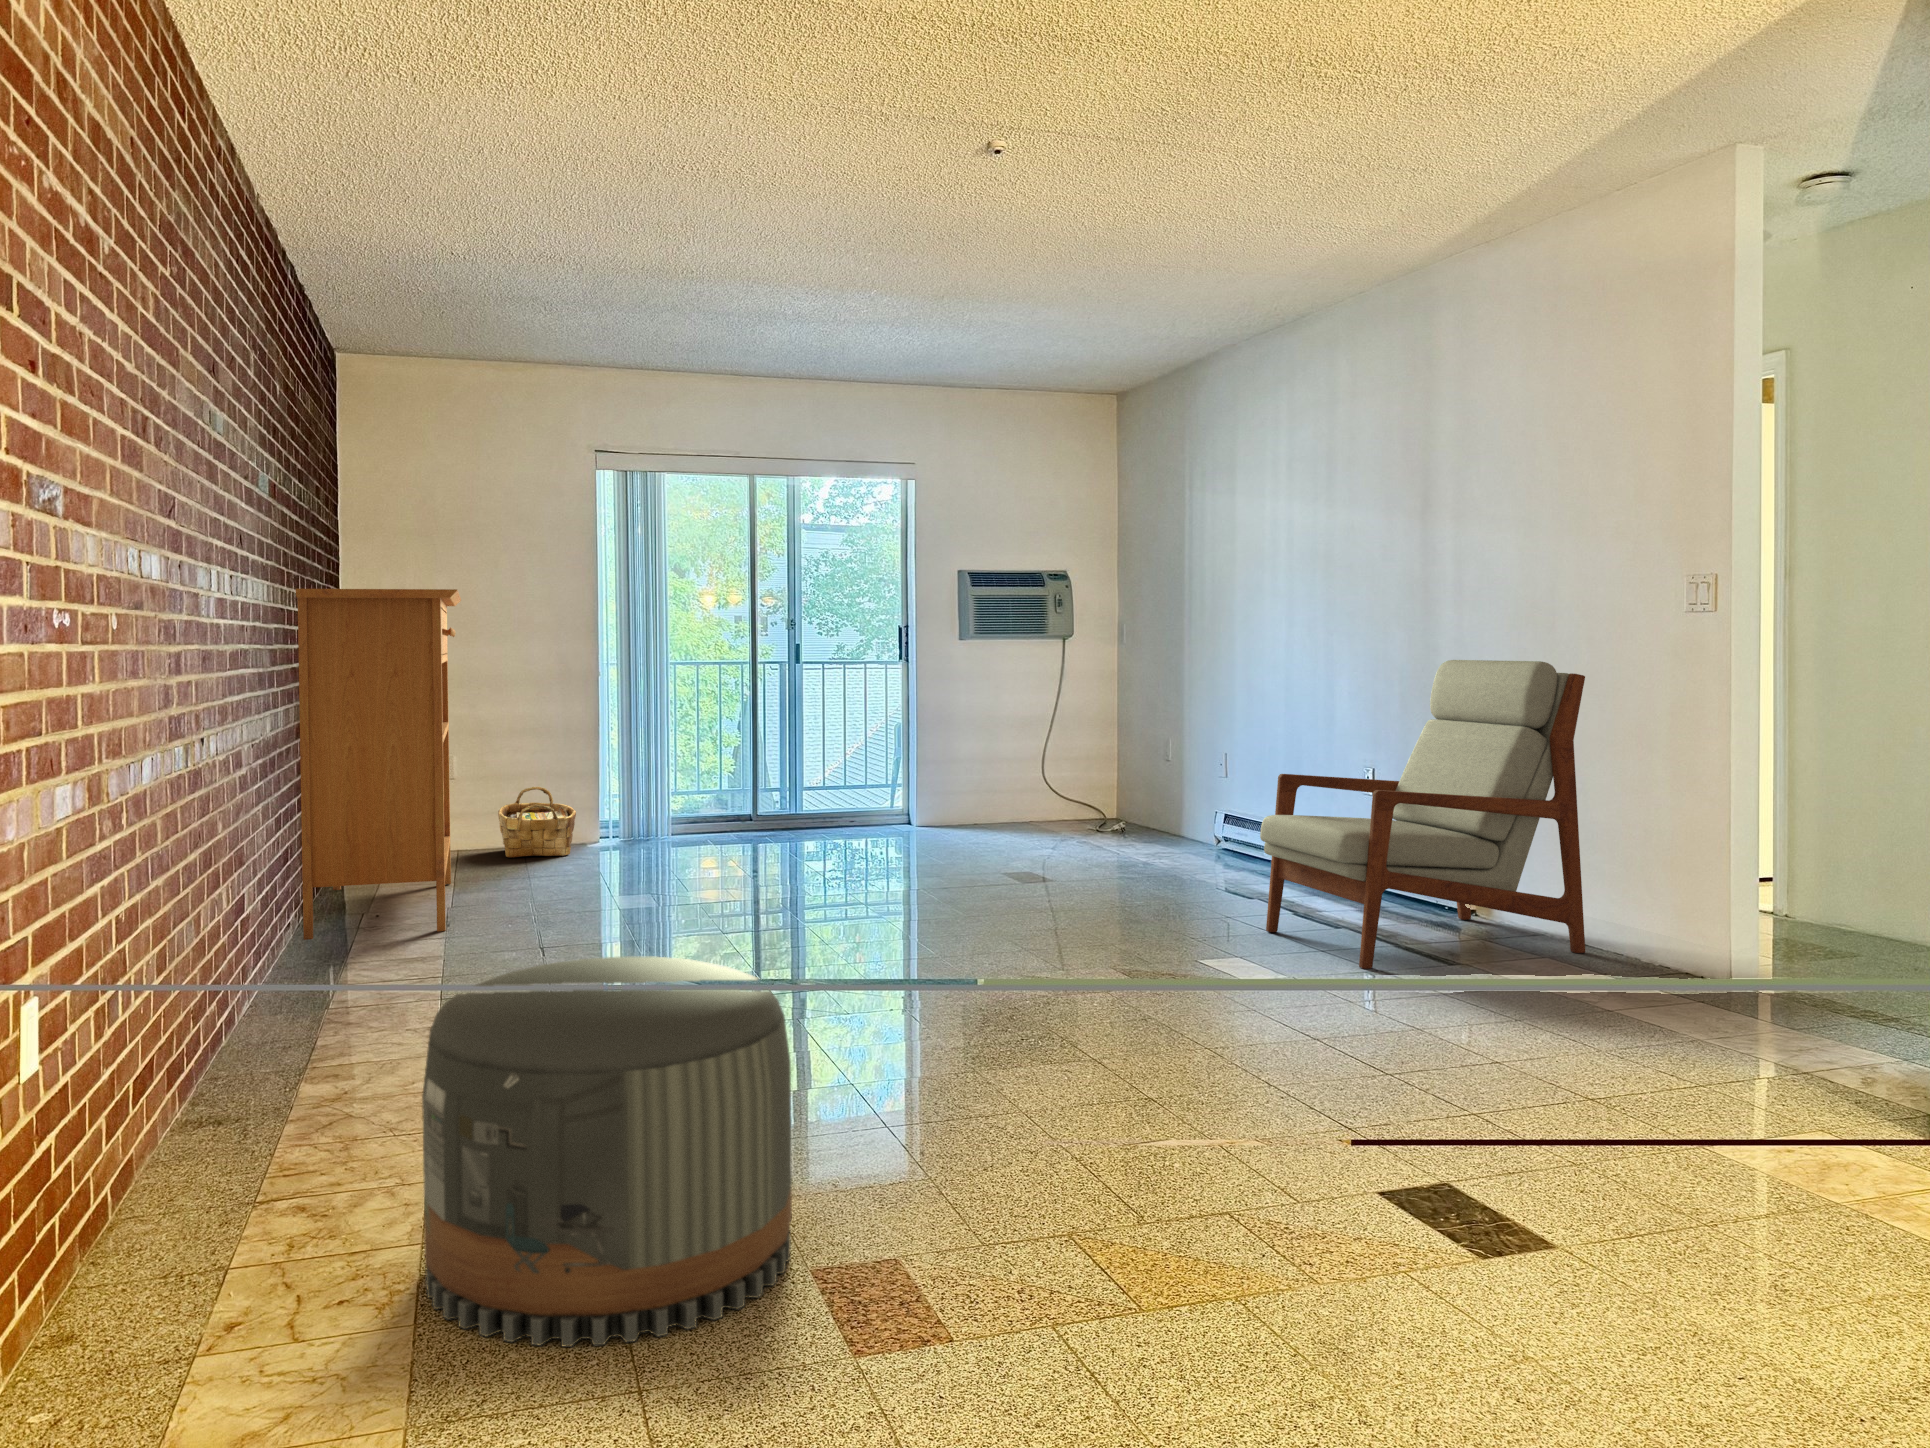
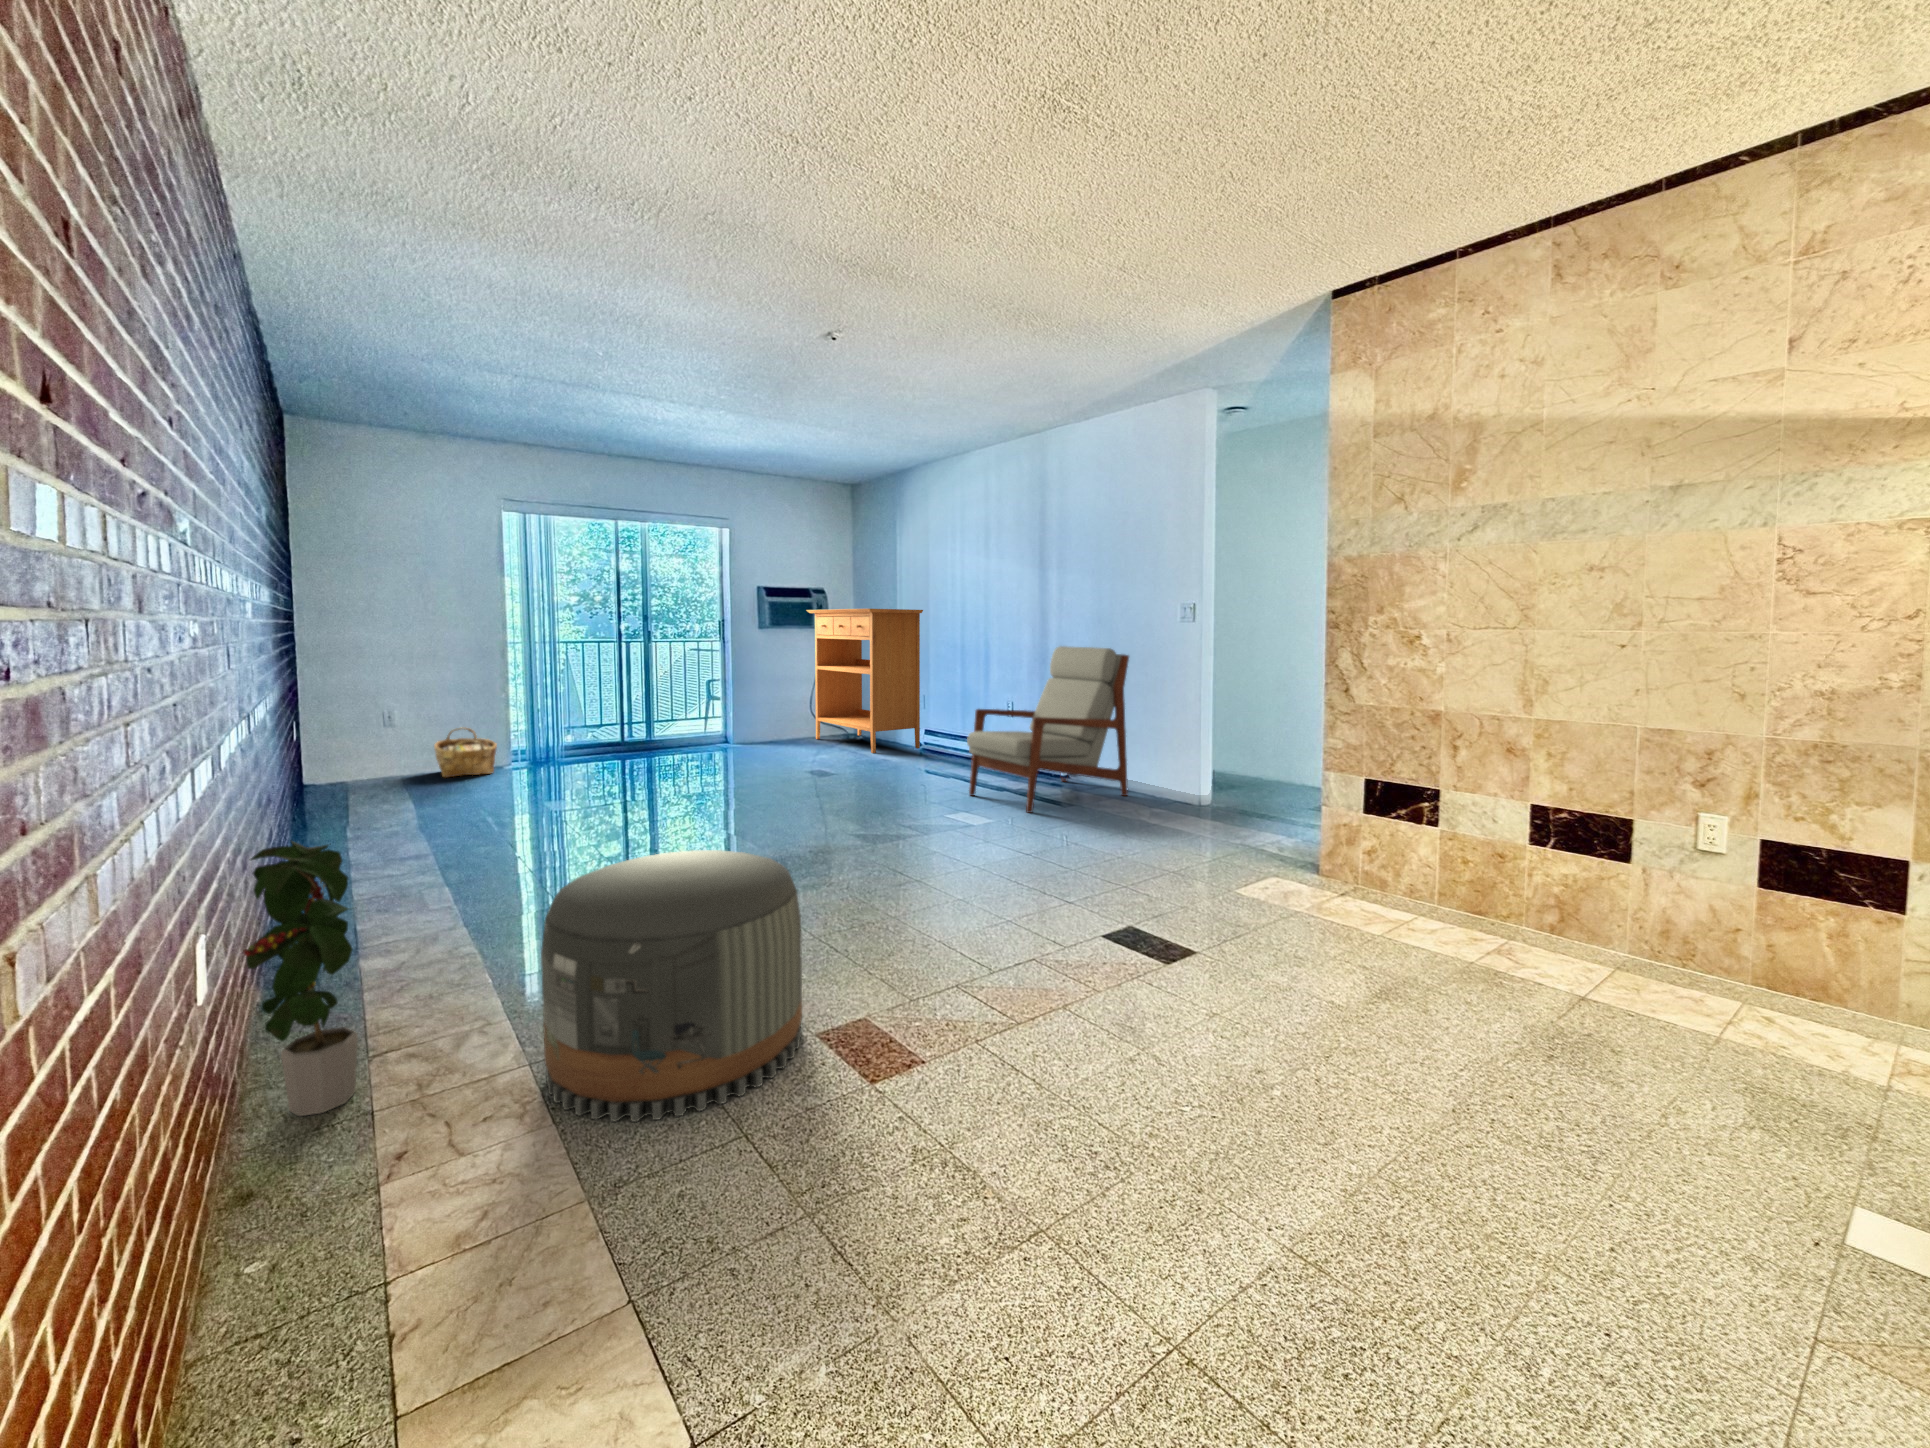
console table: present [296,589,461,940] -> present [806,609,923,753]
potted plant: none [87,896,233,1257] -> present [244,841,358,1116]

